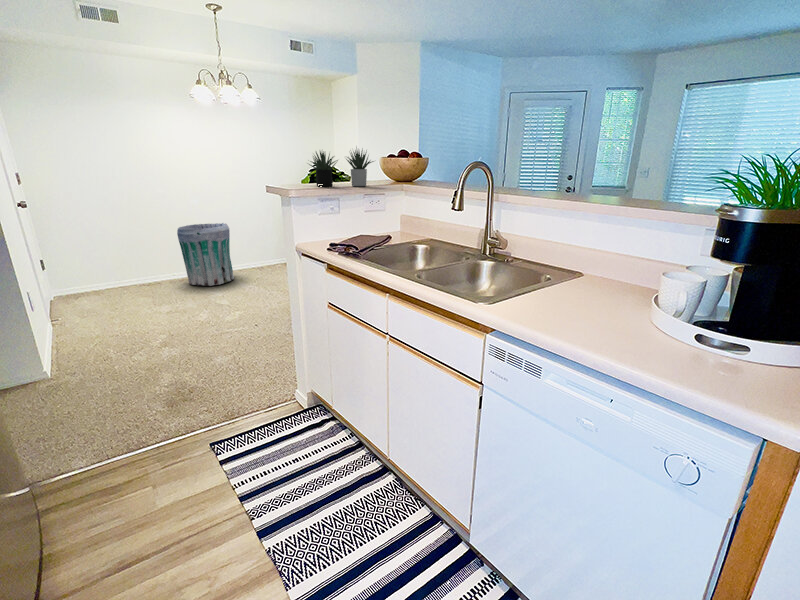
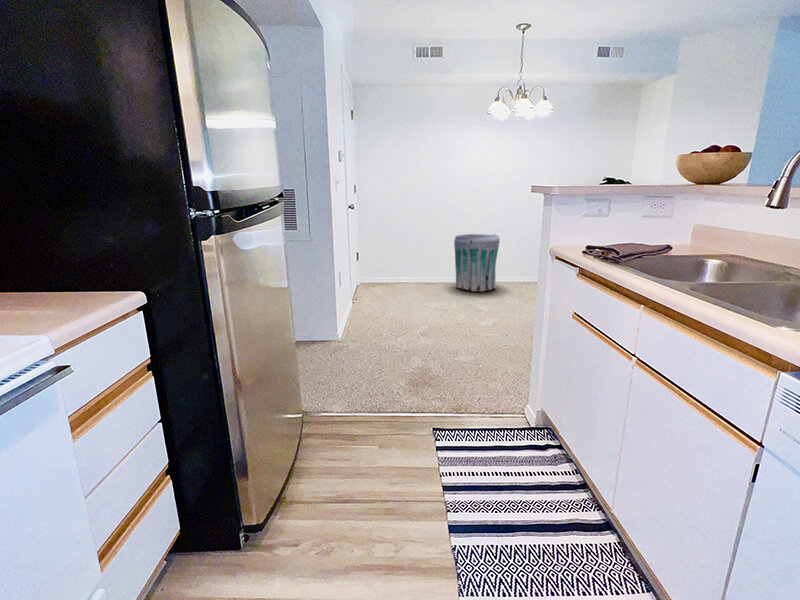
succulent plant: present [309,150,374,187] -> none [578,139,670,187]

